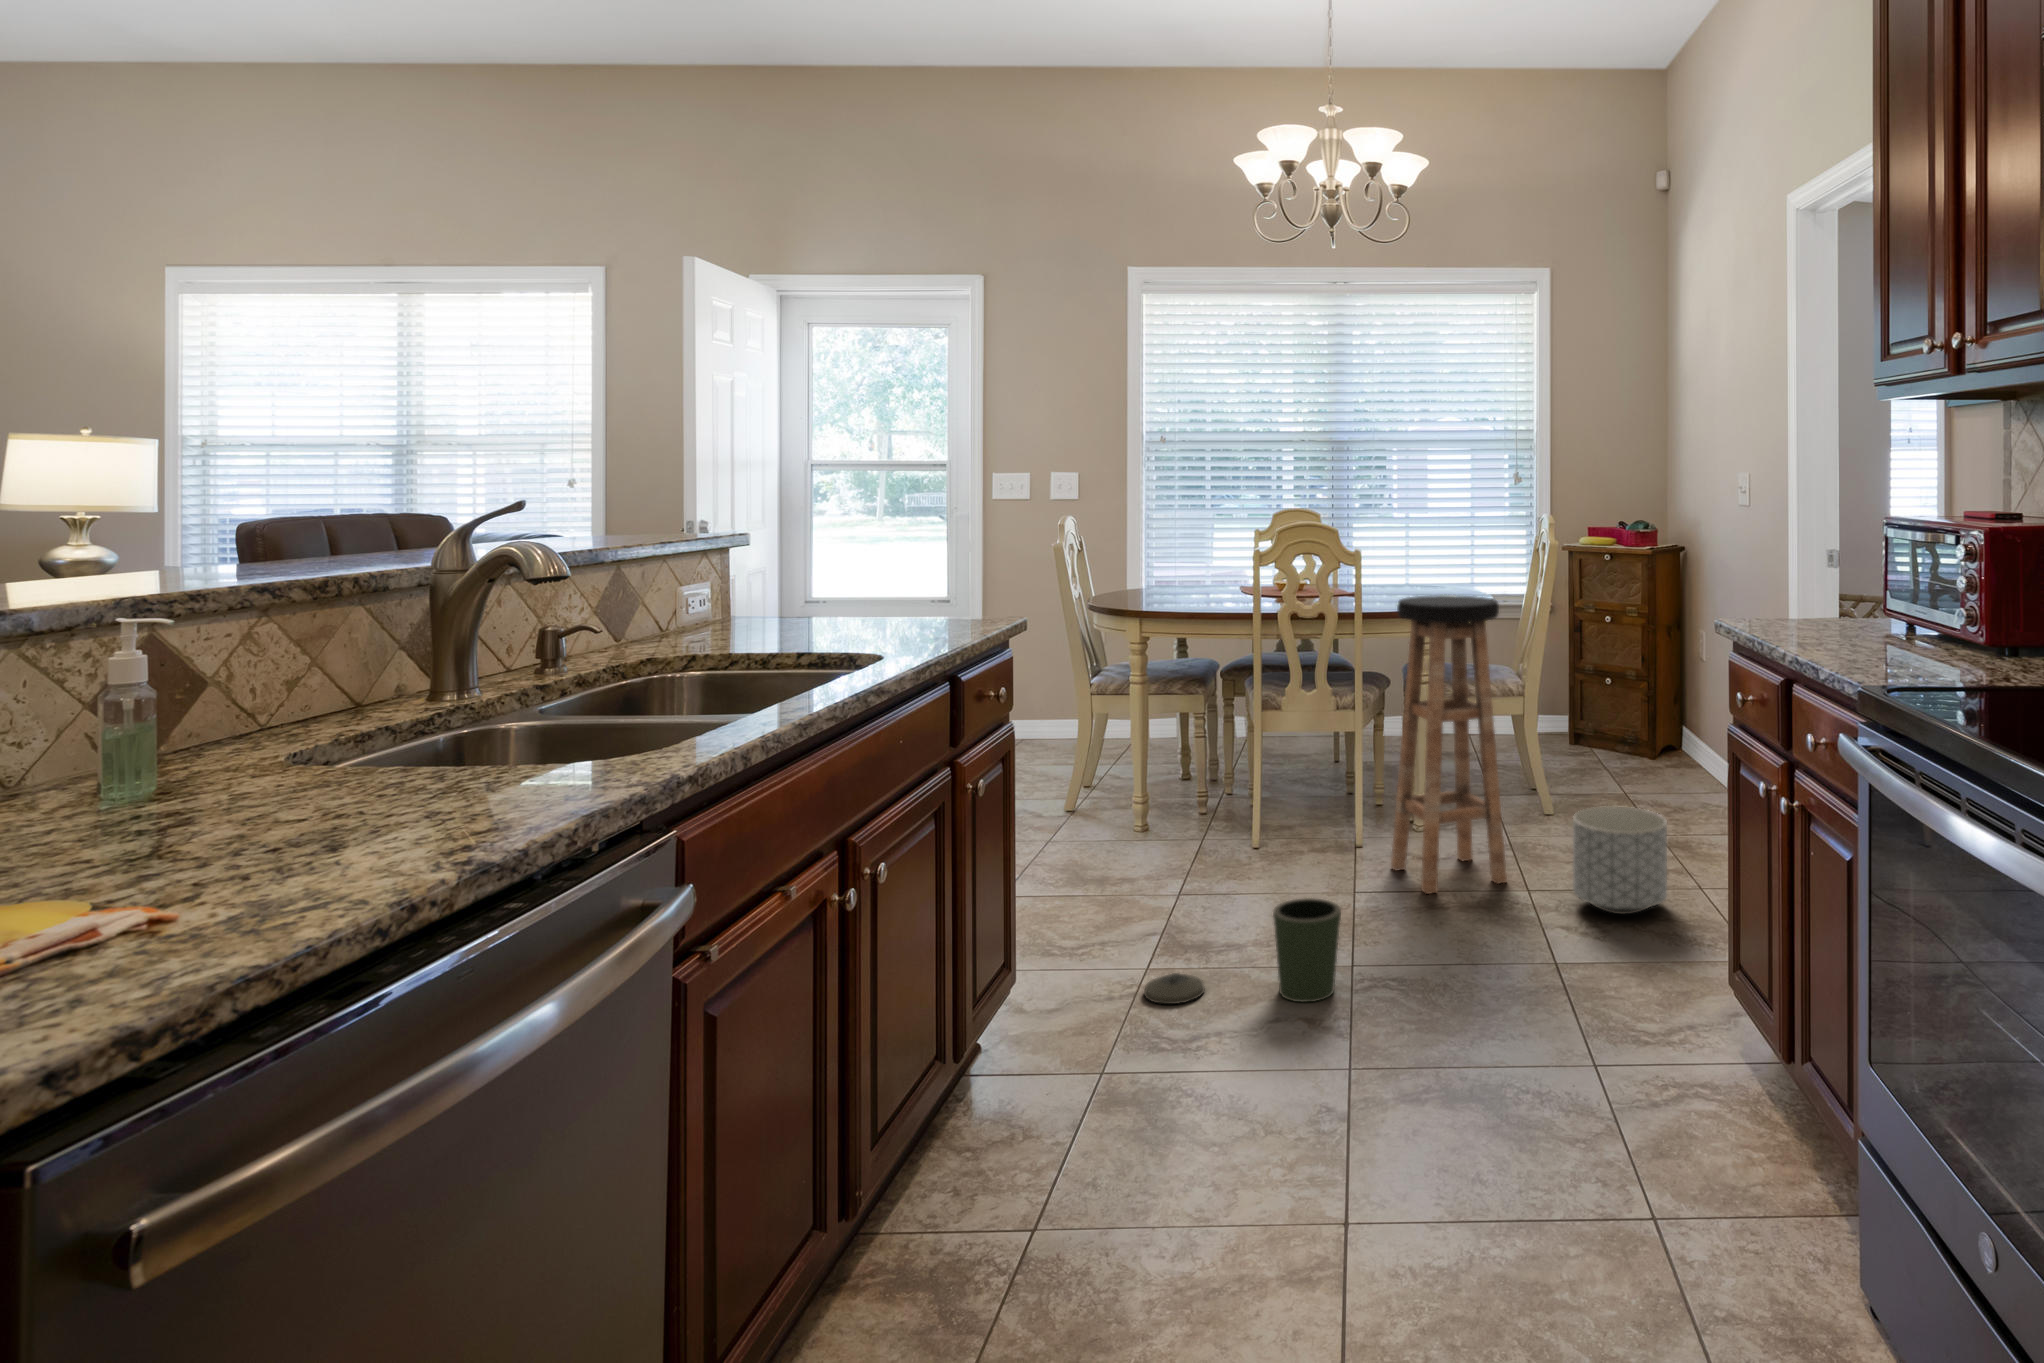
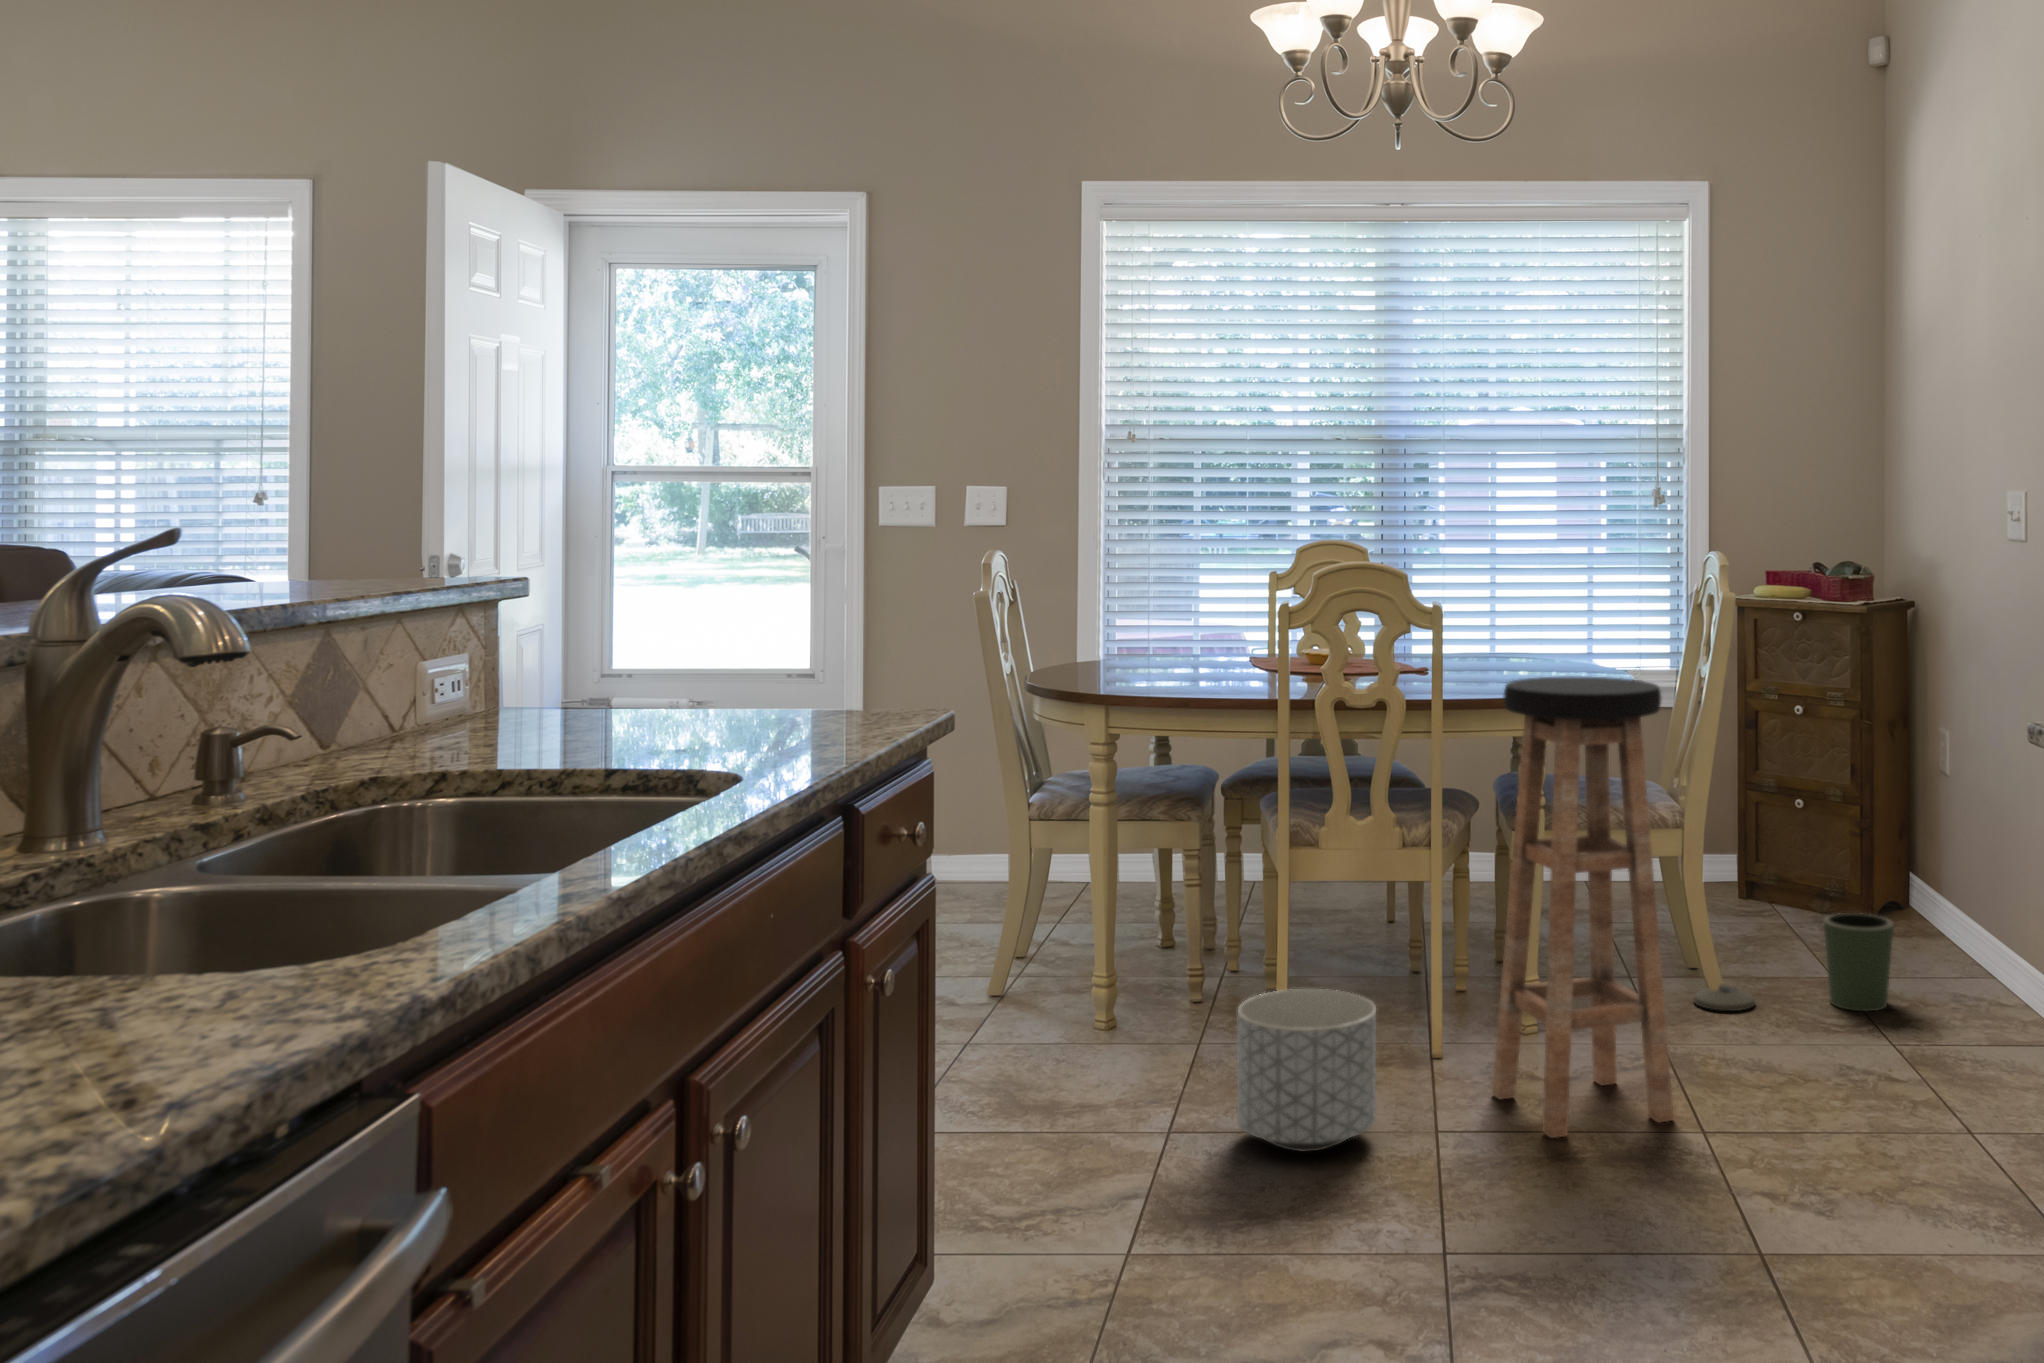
planter: present [1573,806,1667,914] -> present [1237,989,1376,1152]
trash can: present [1144,898,1341,1004] -> present [1693,913,1894,1011]

